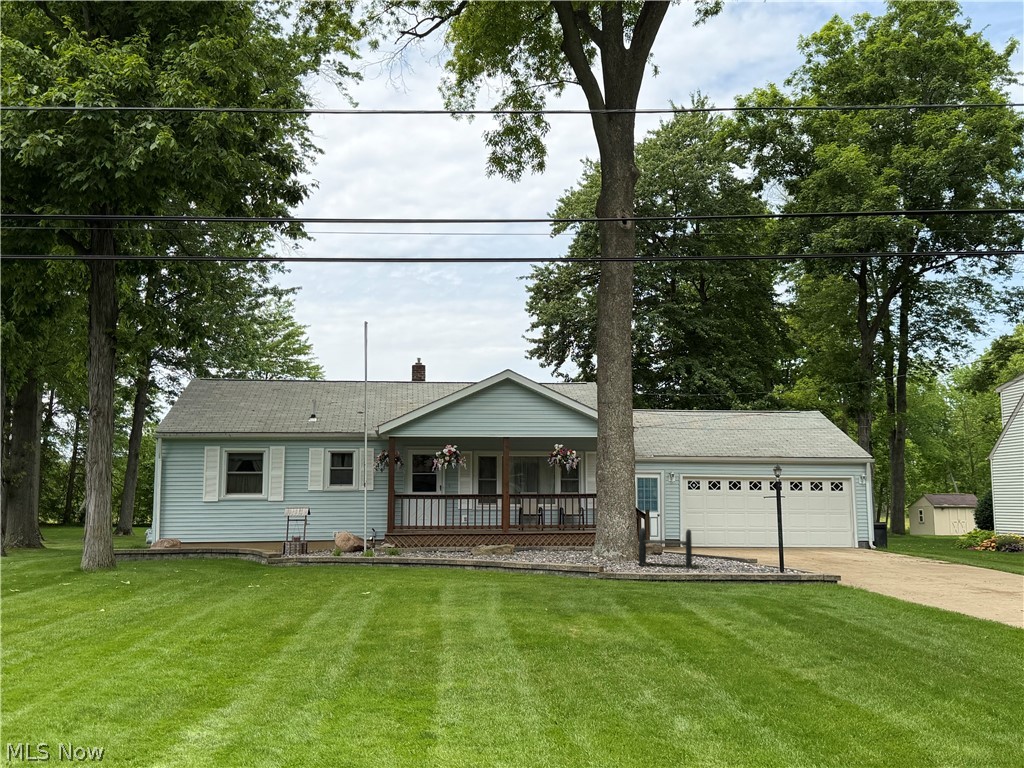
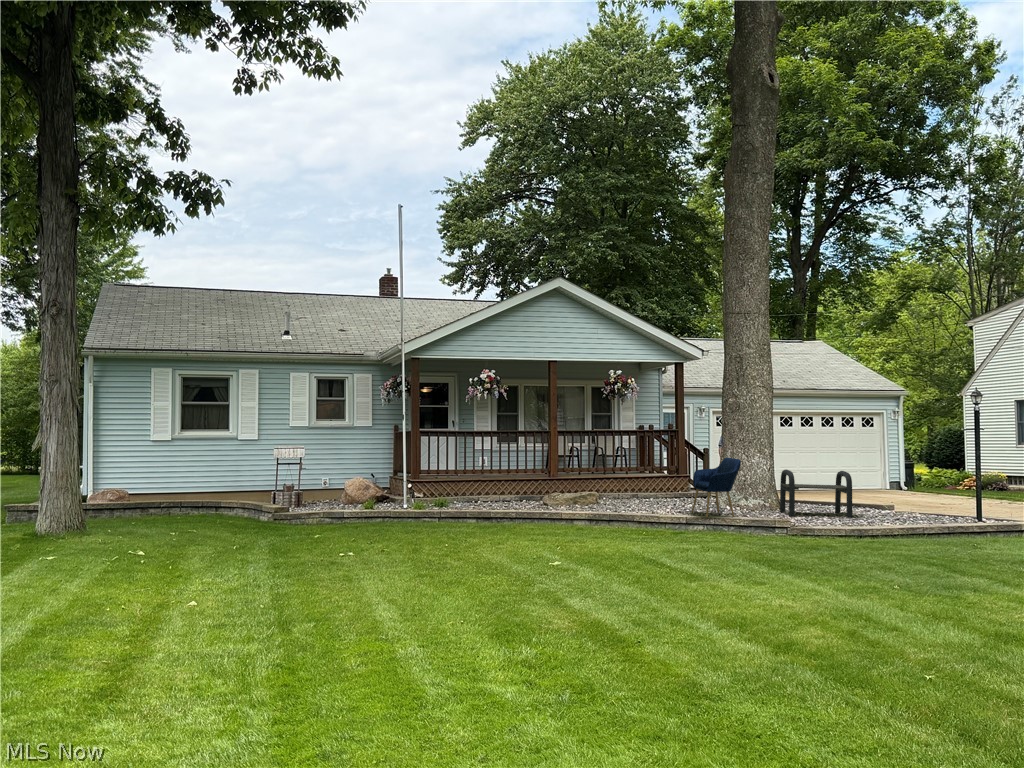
chair: none [562,517,596,566] -> present [691,457,741,518]

